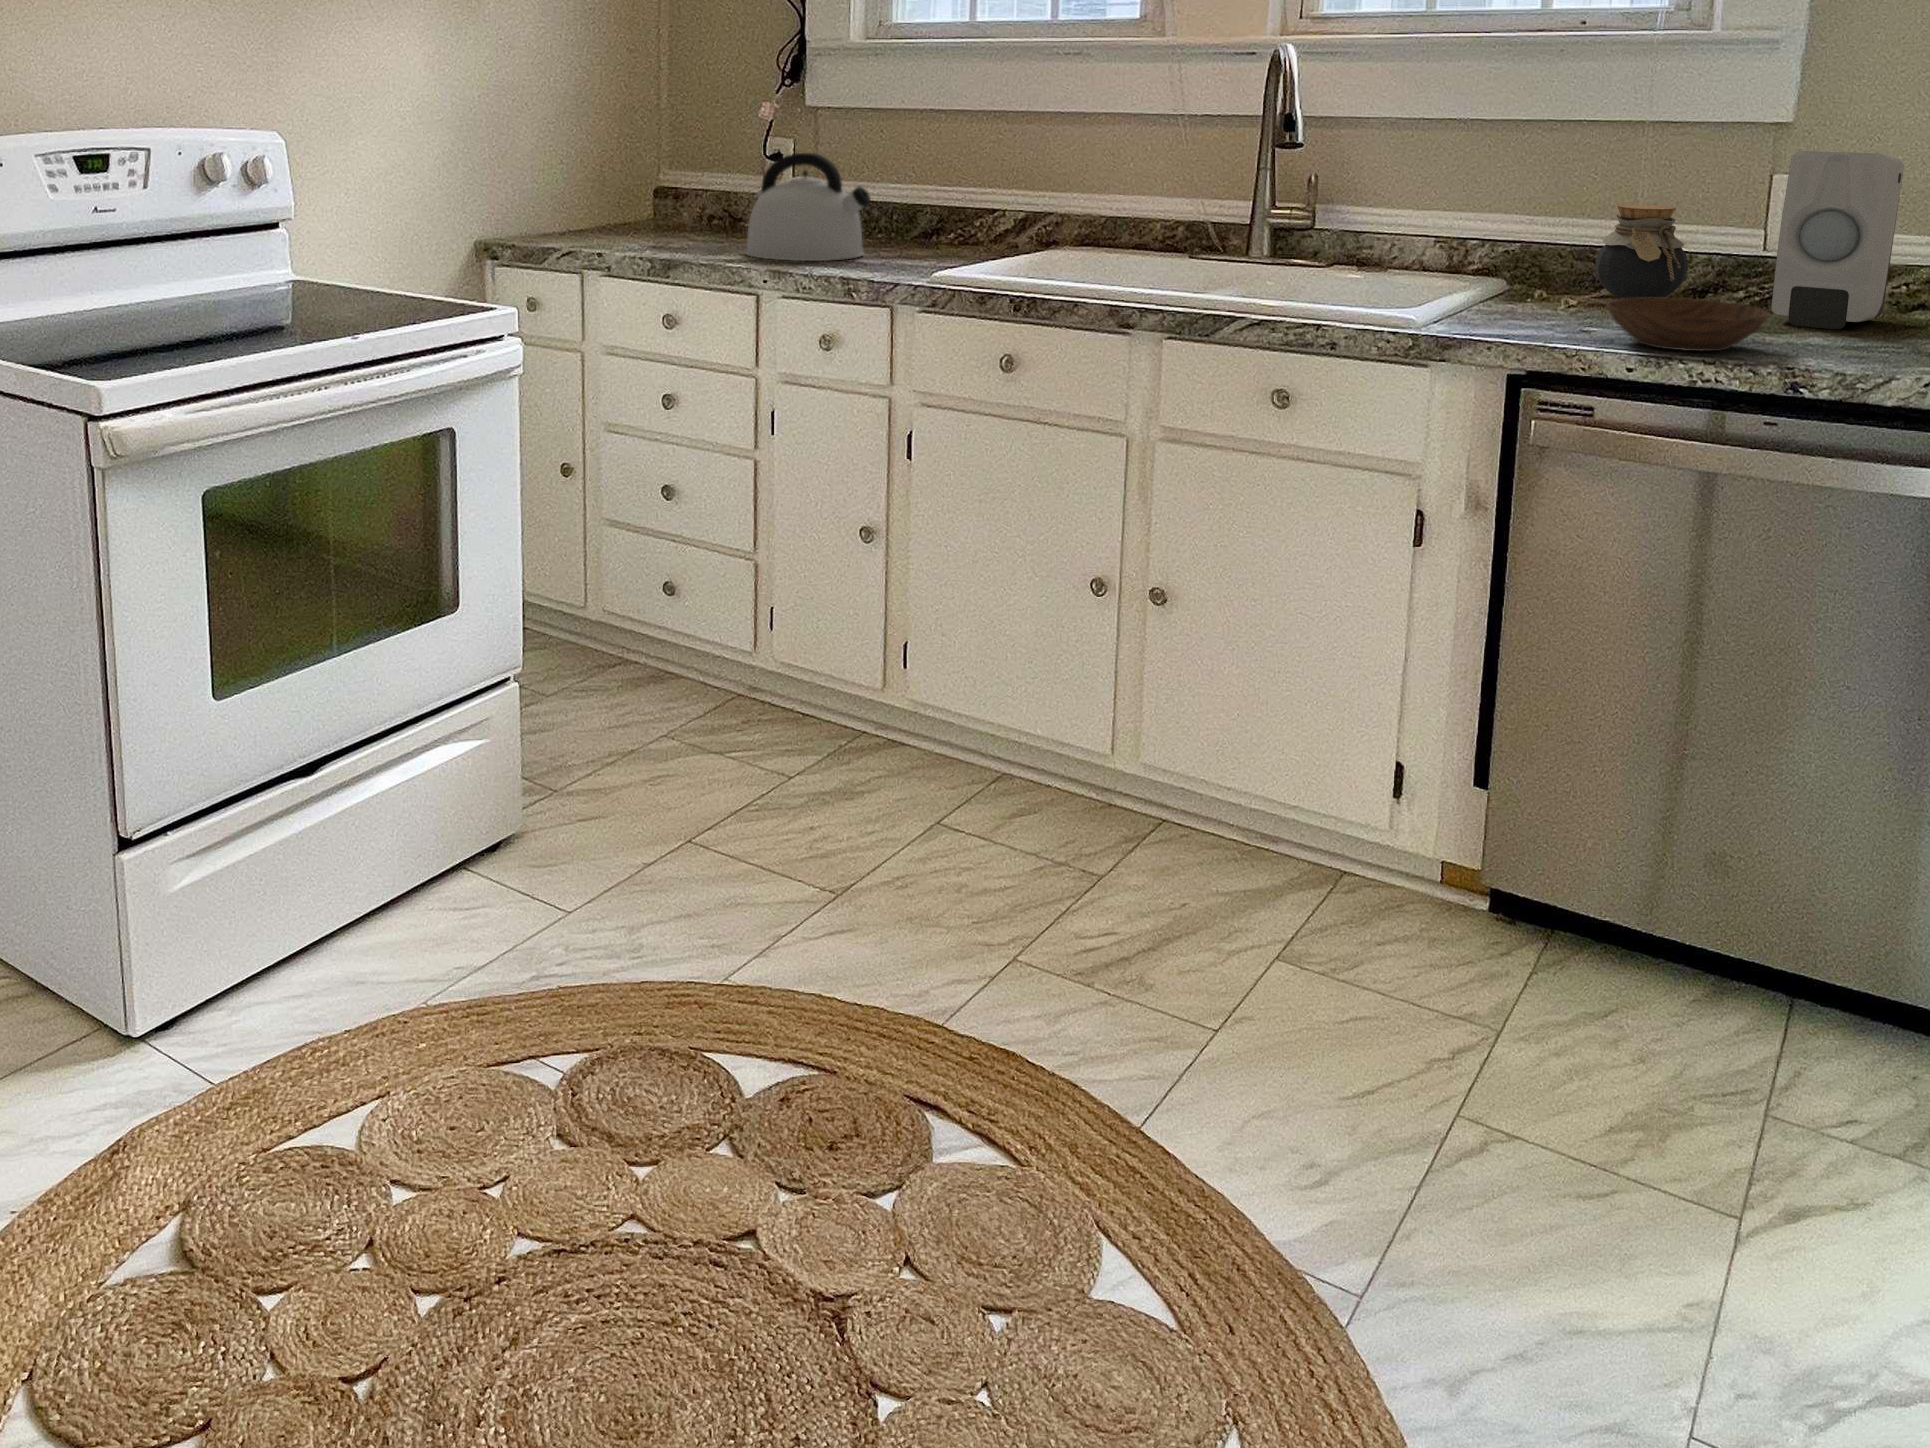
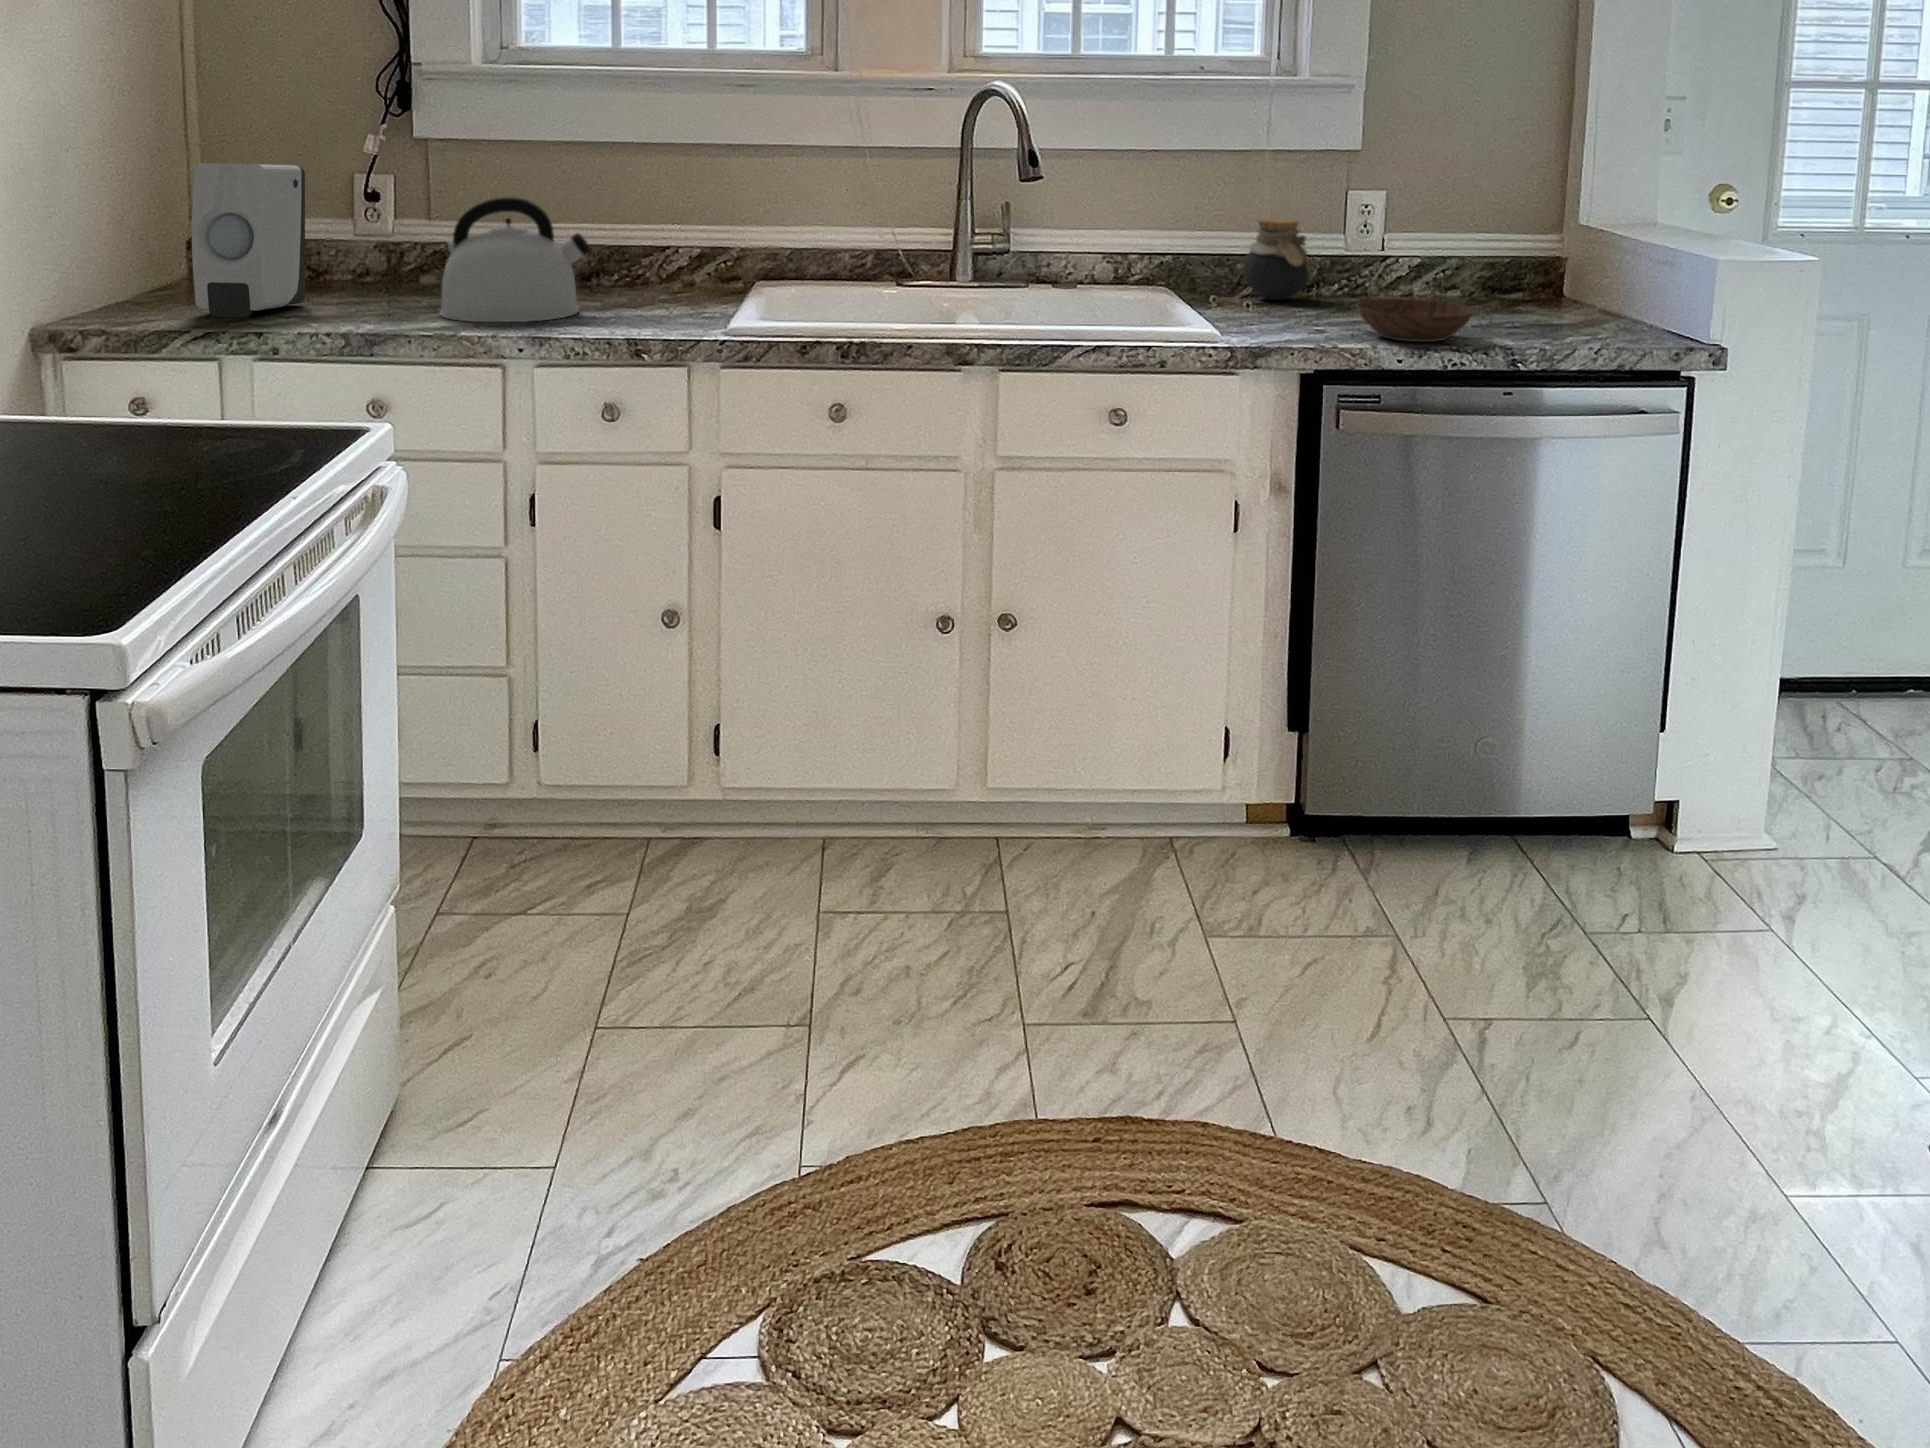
soap dispenser: present [1771,151,1904,329] -> present [192,163,305,318]

